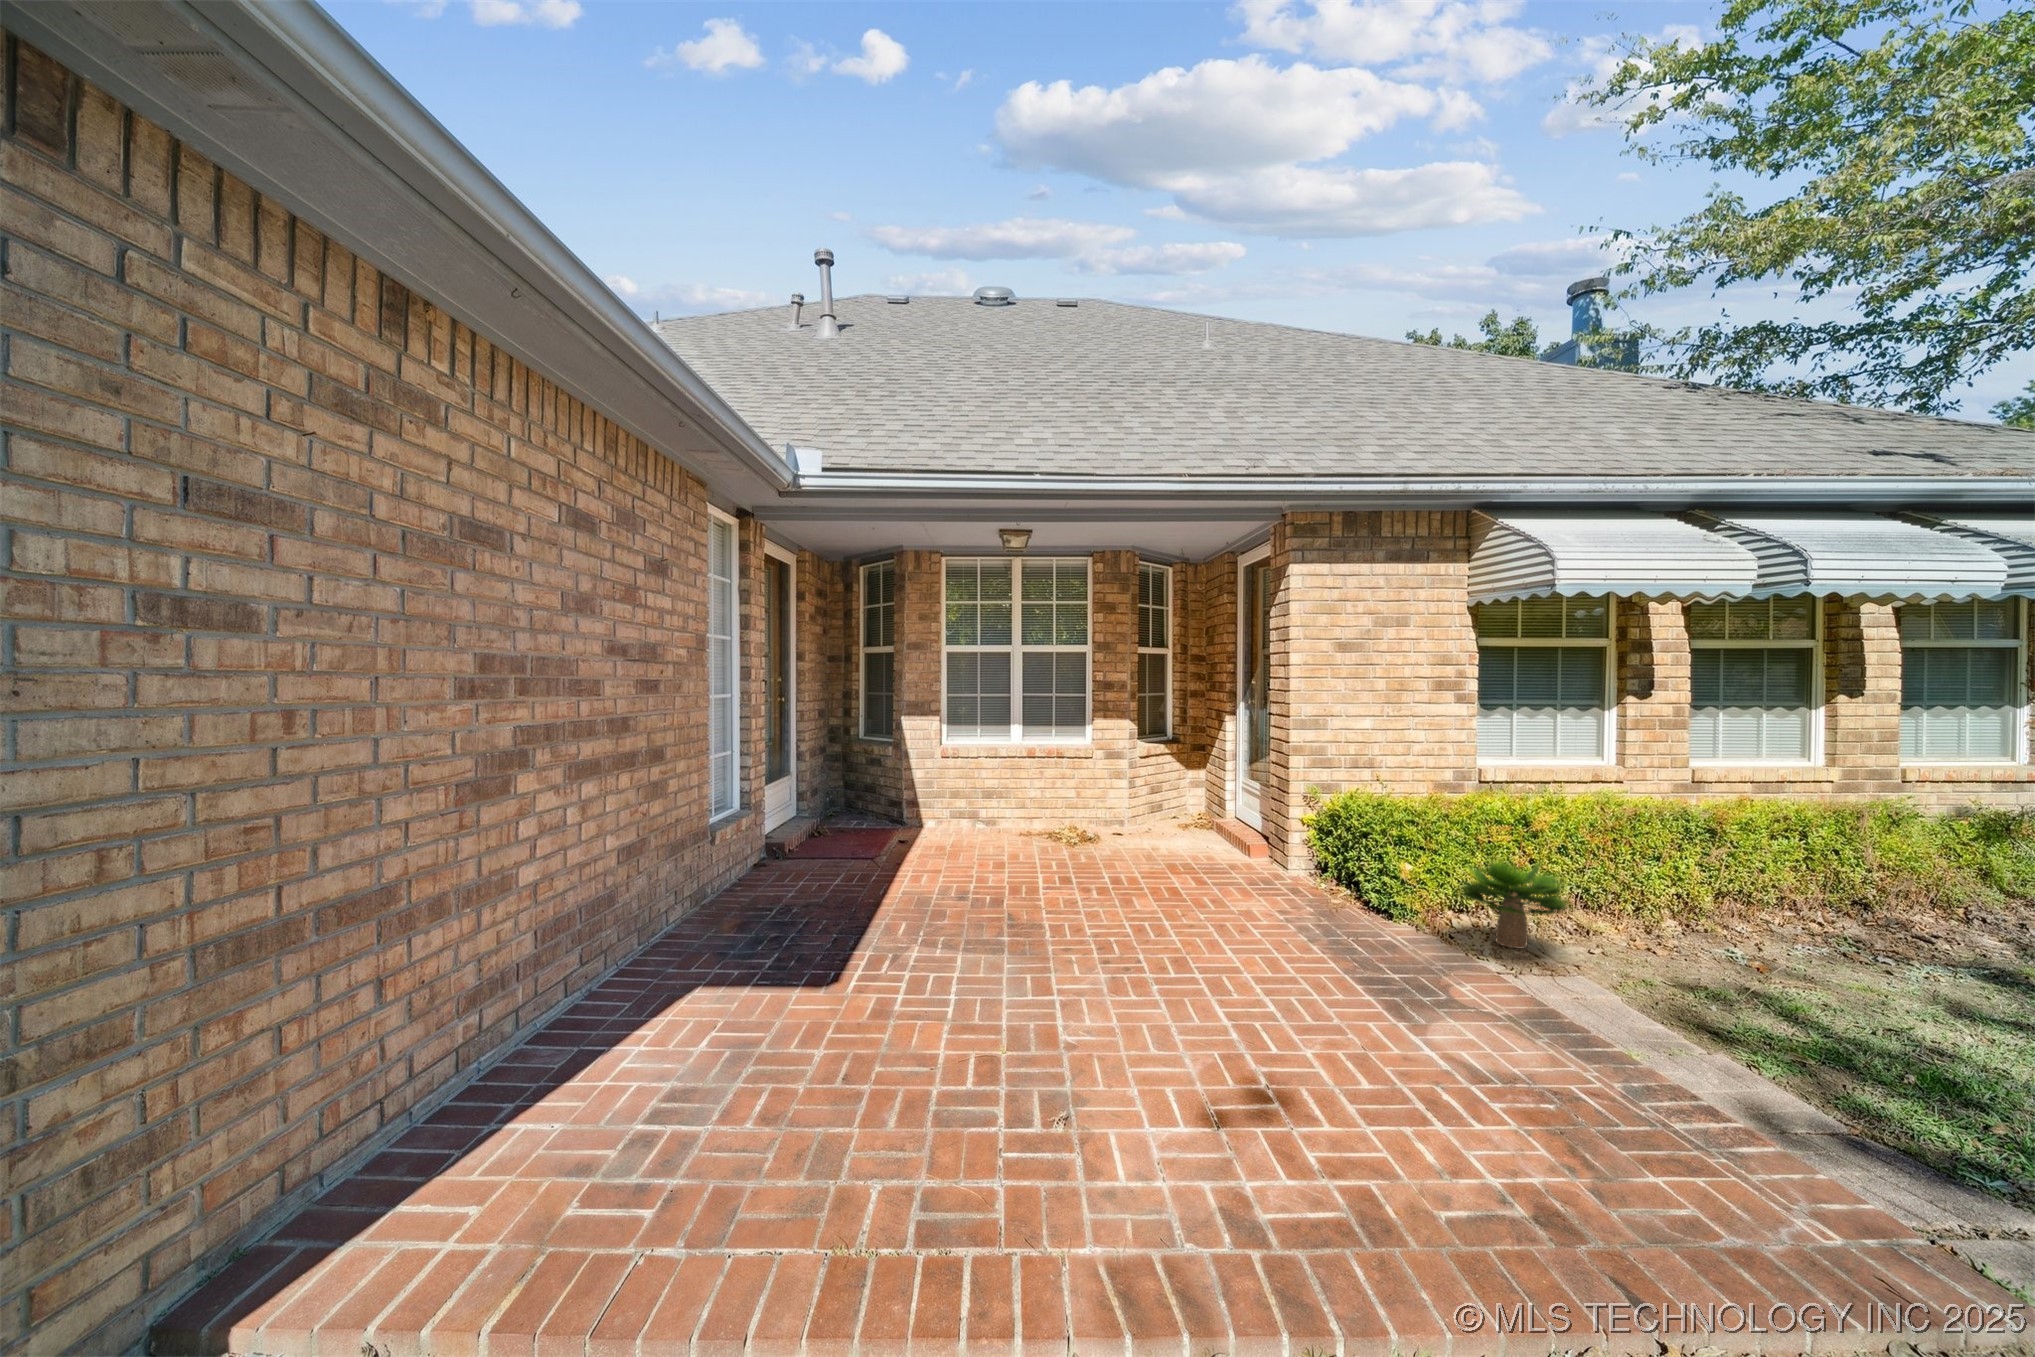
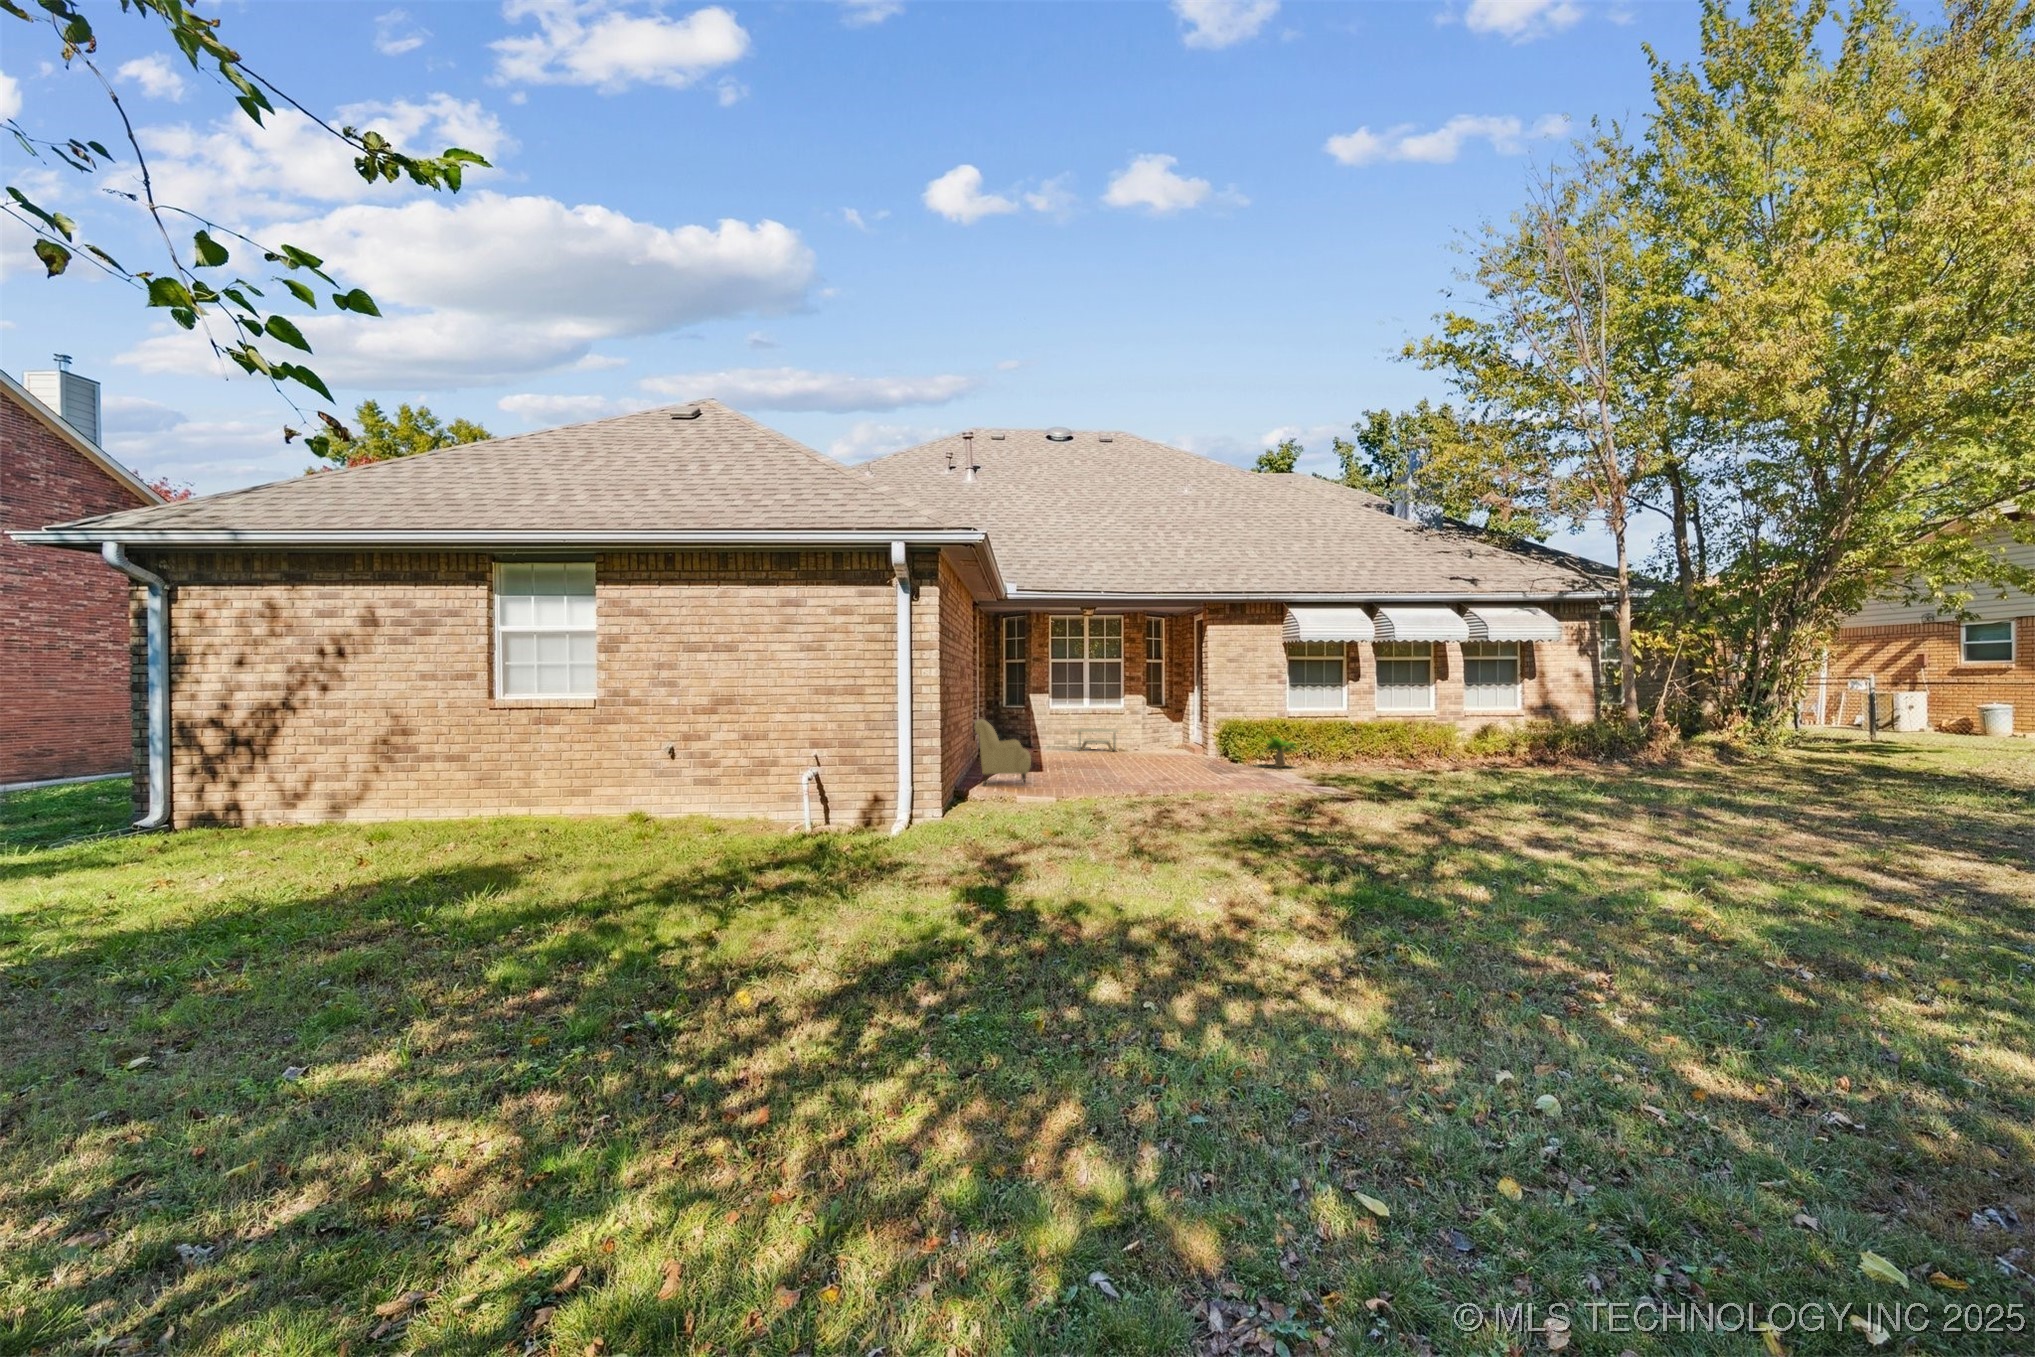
round table: none [975,791,1082,849] -> present [1074,728,1118,751]
chair: none [213,889,631,1293] -> present [975,719,1031,786]

